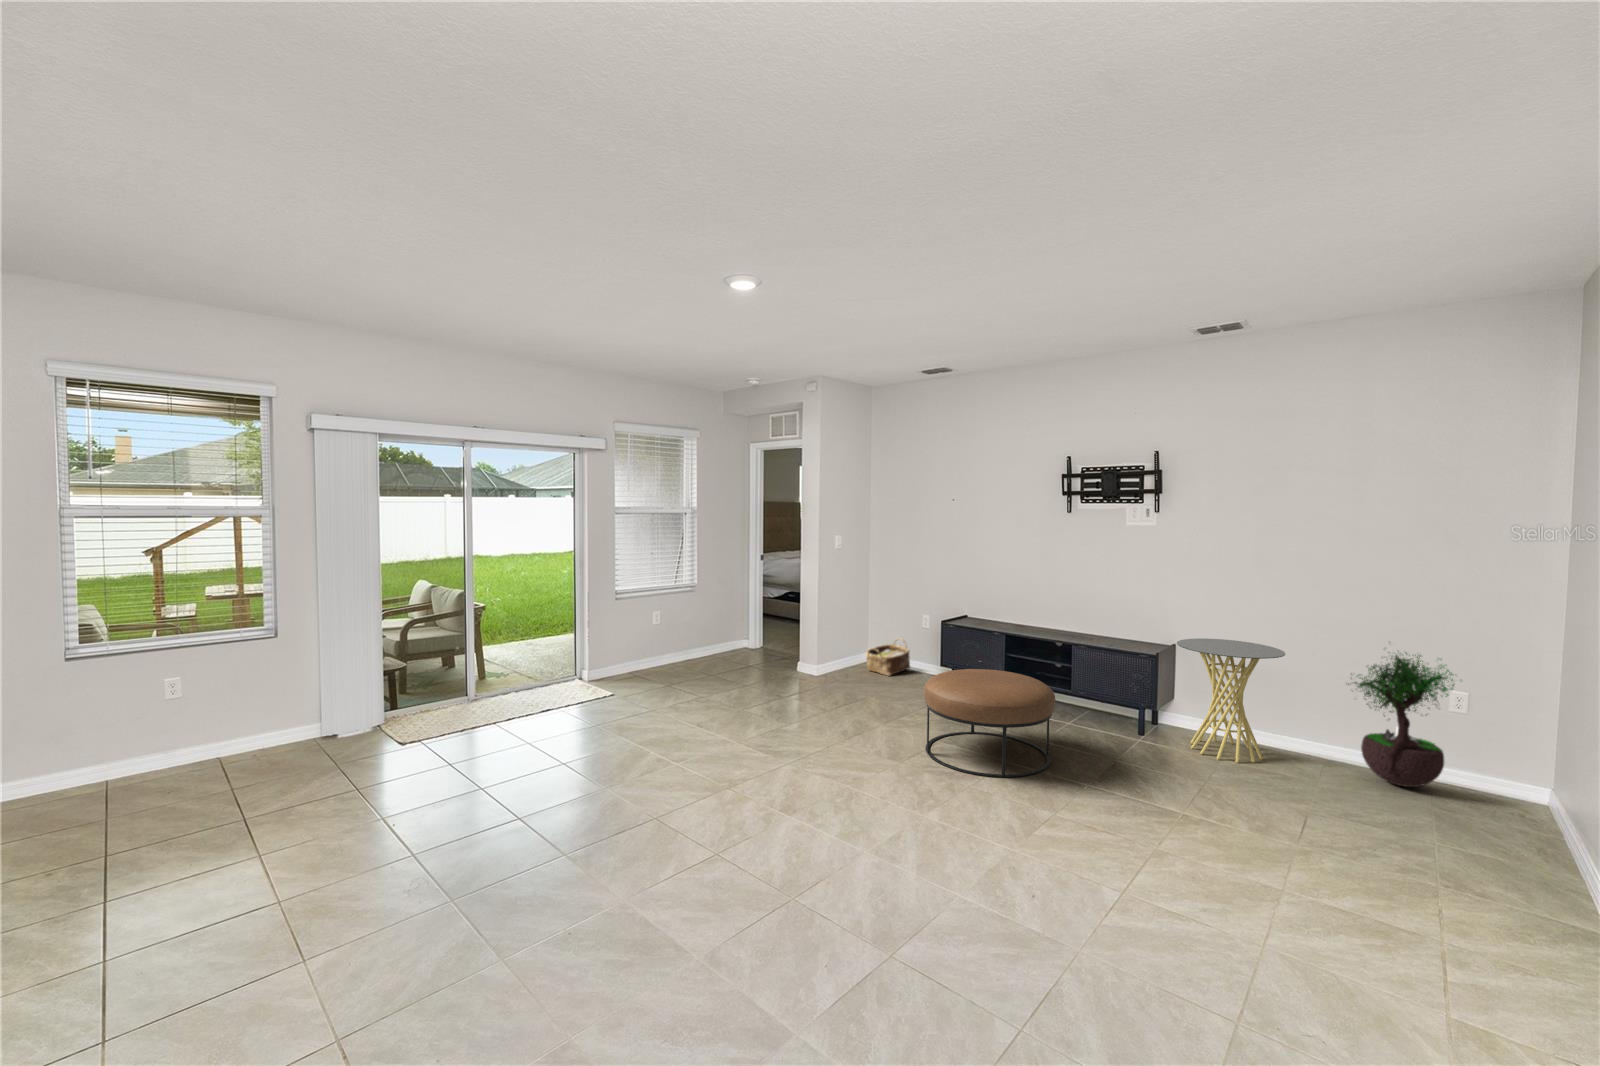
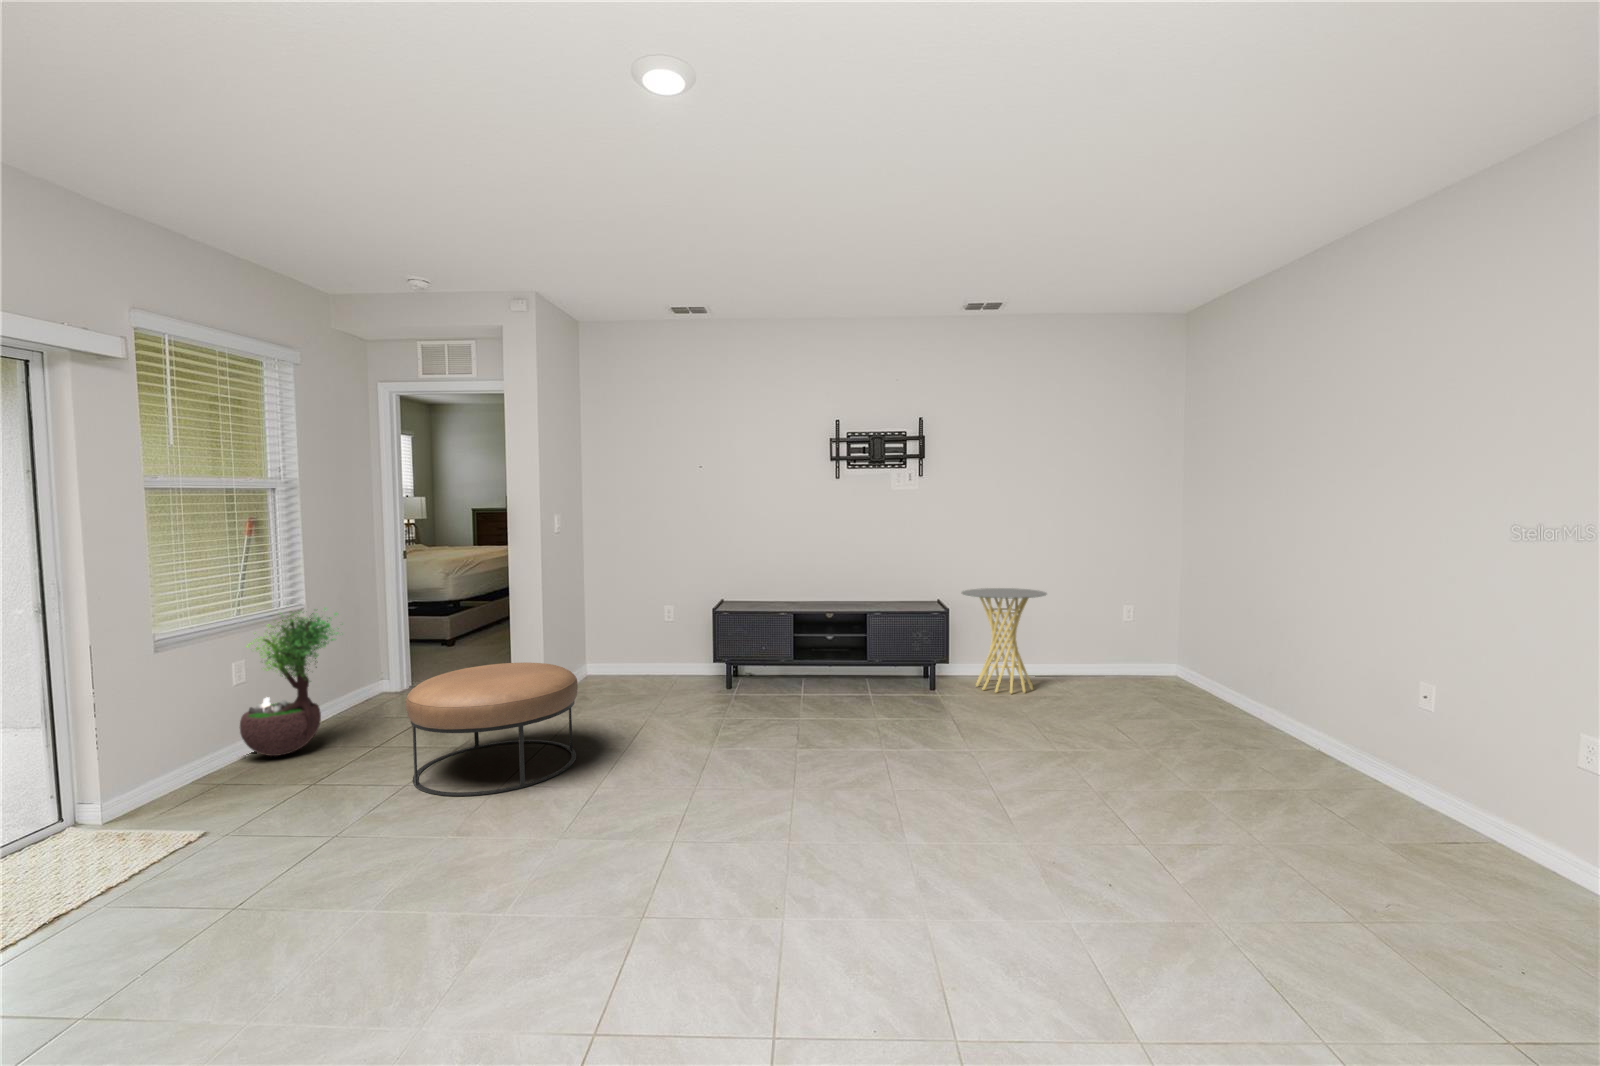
woven basket: present [866,638,910,676] -> none [600,640,651,688]
potted tree: present [1351,652,1454,787] -> present [240,611,338,756]
ottoman: present [924,669,1055,777] -> present [406,663,578,796]

